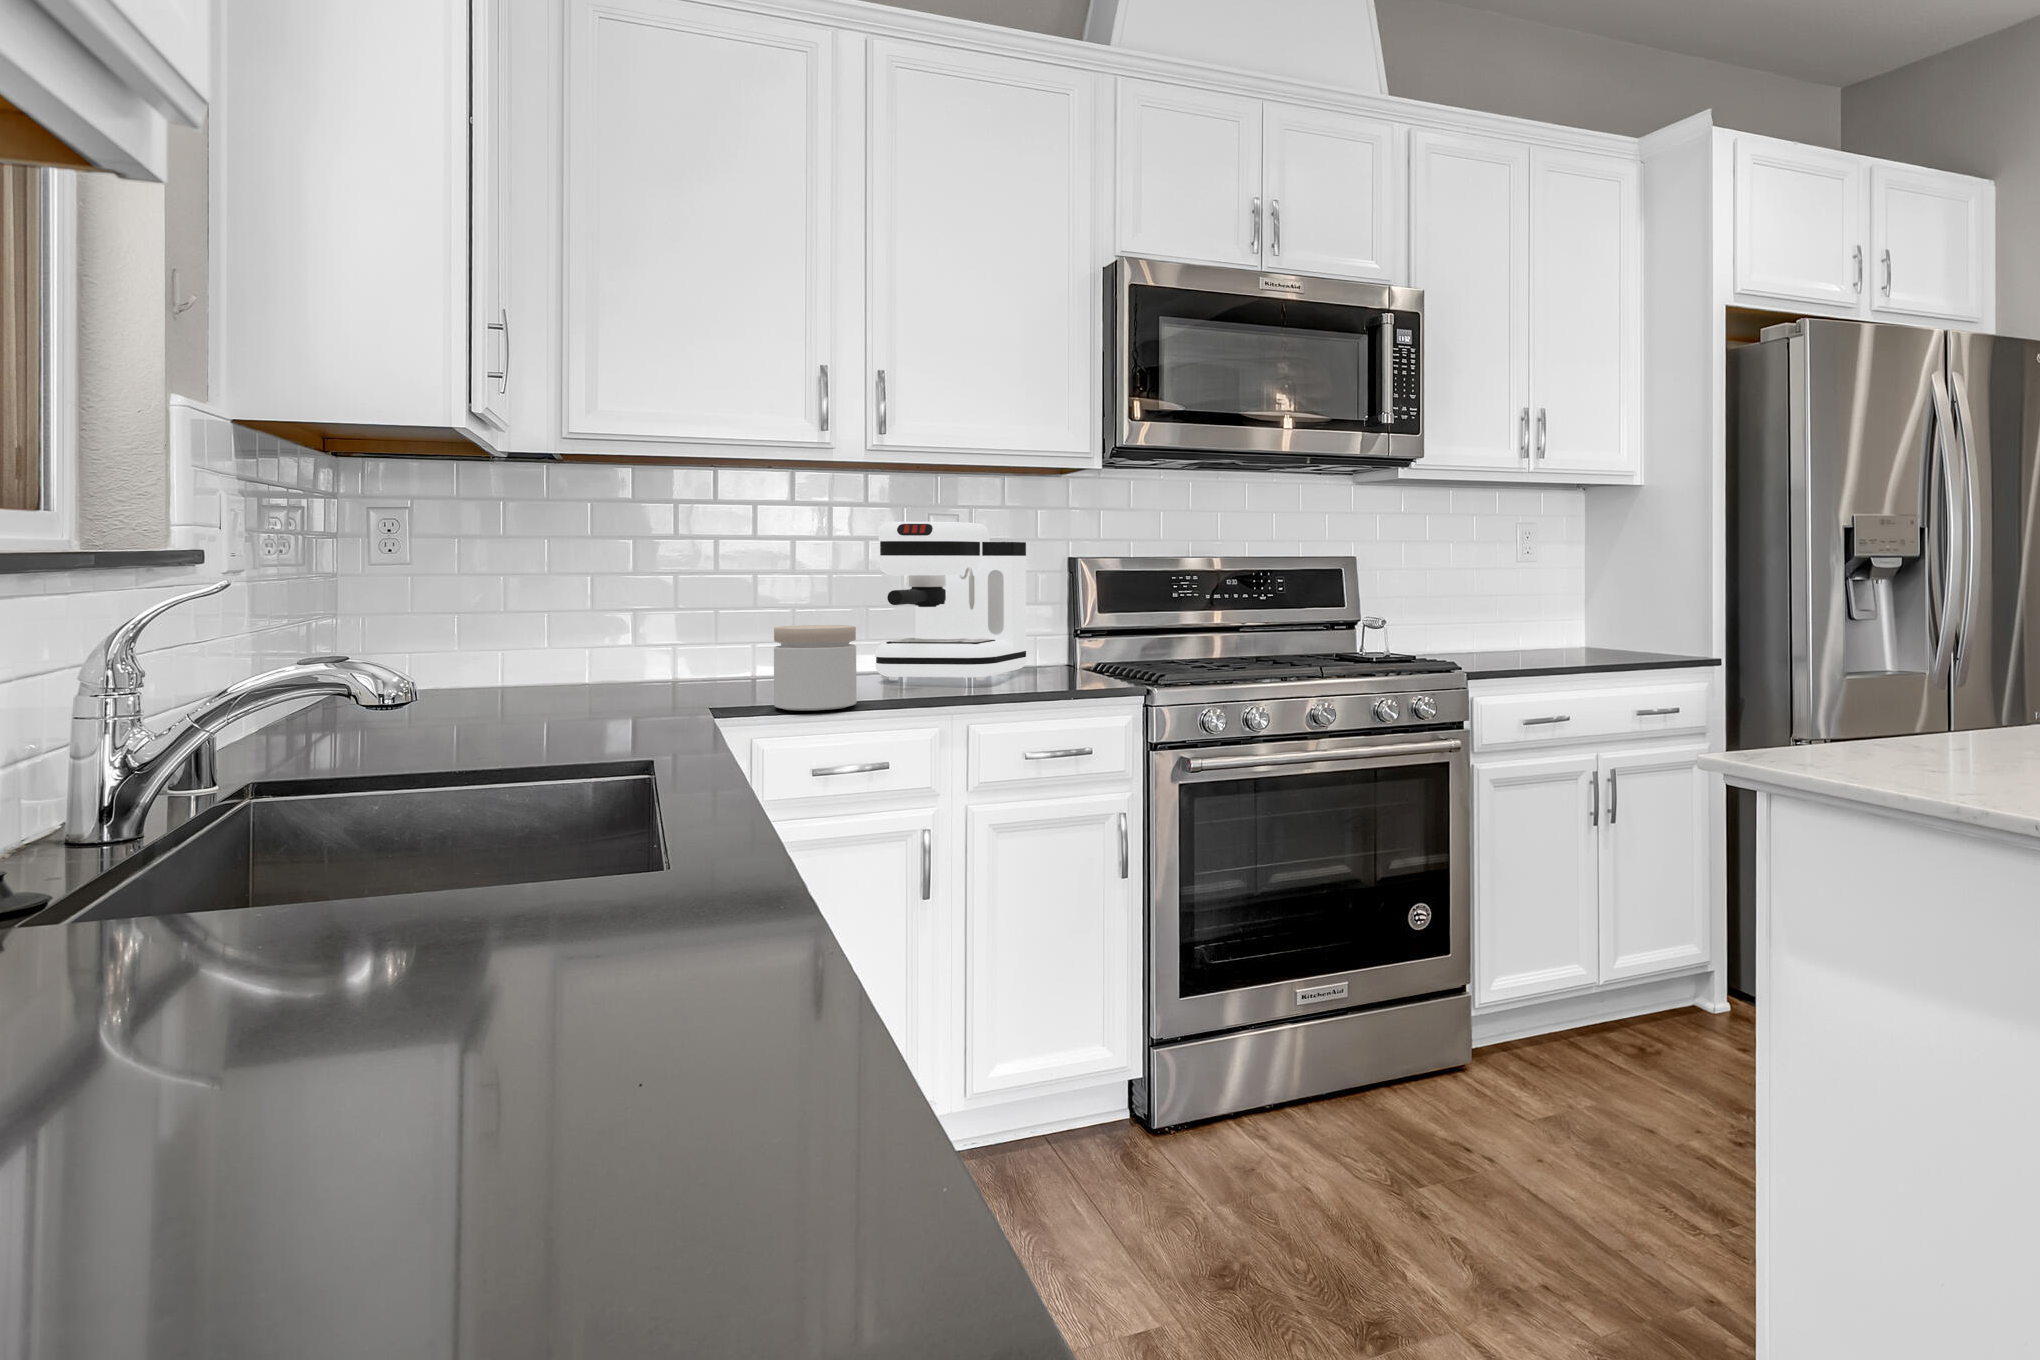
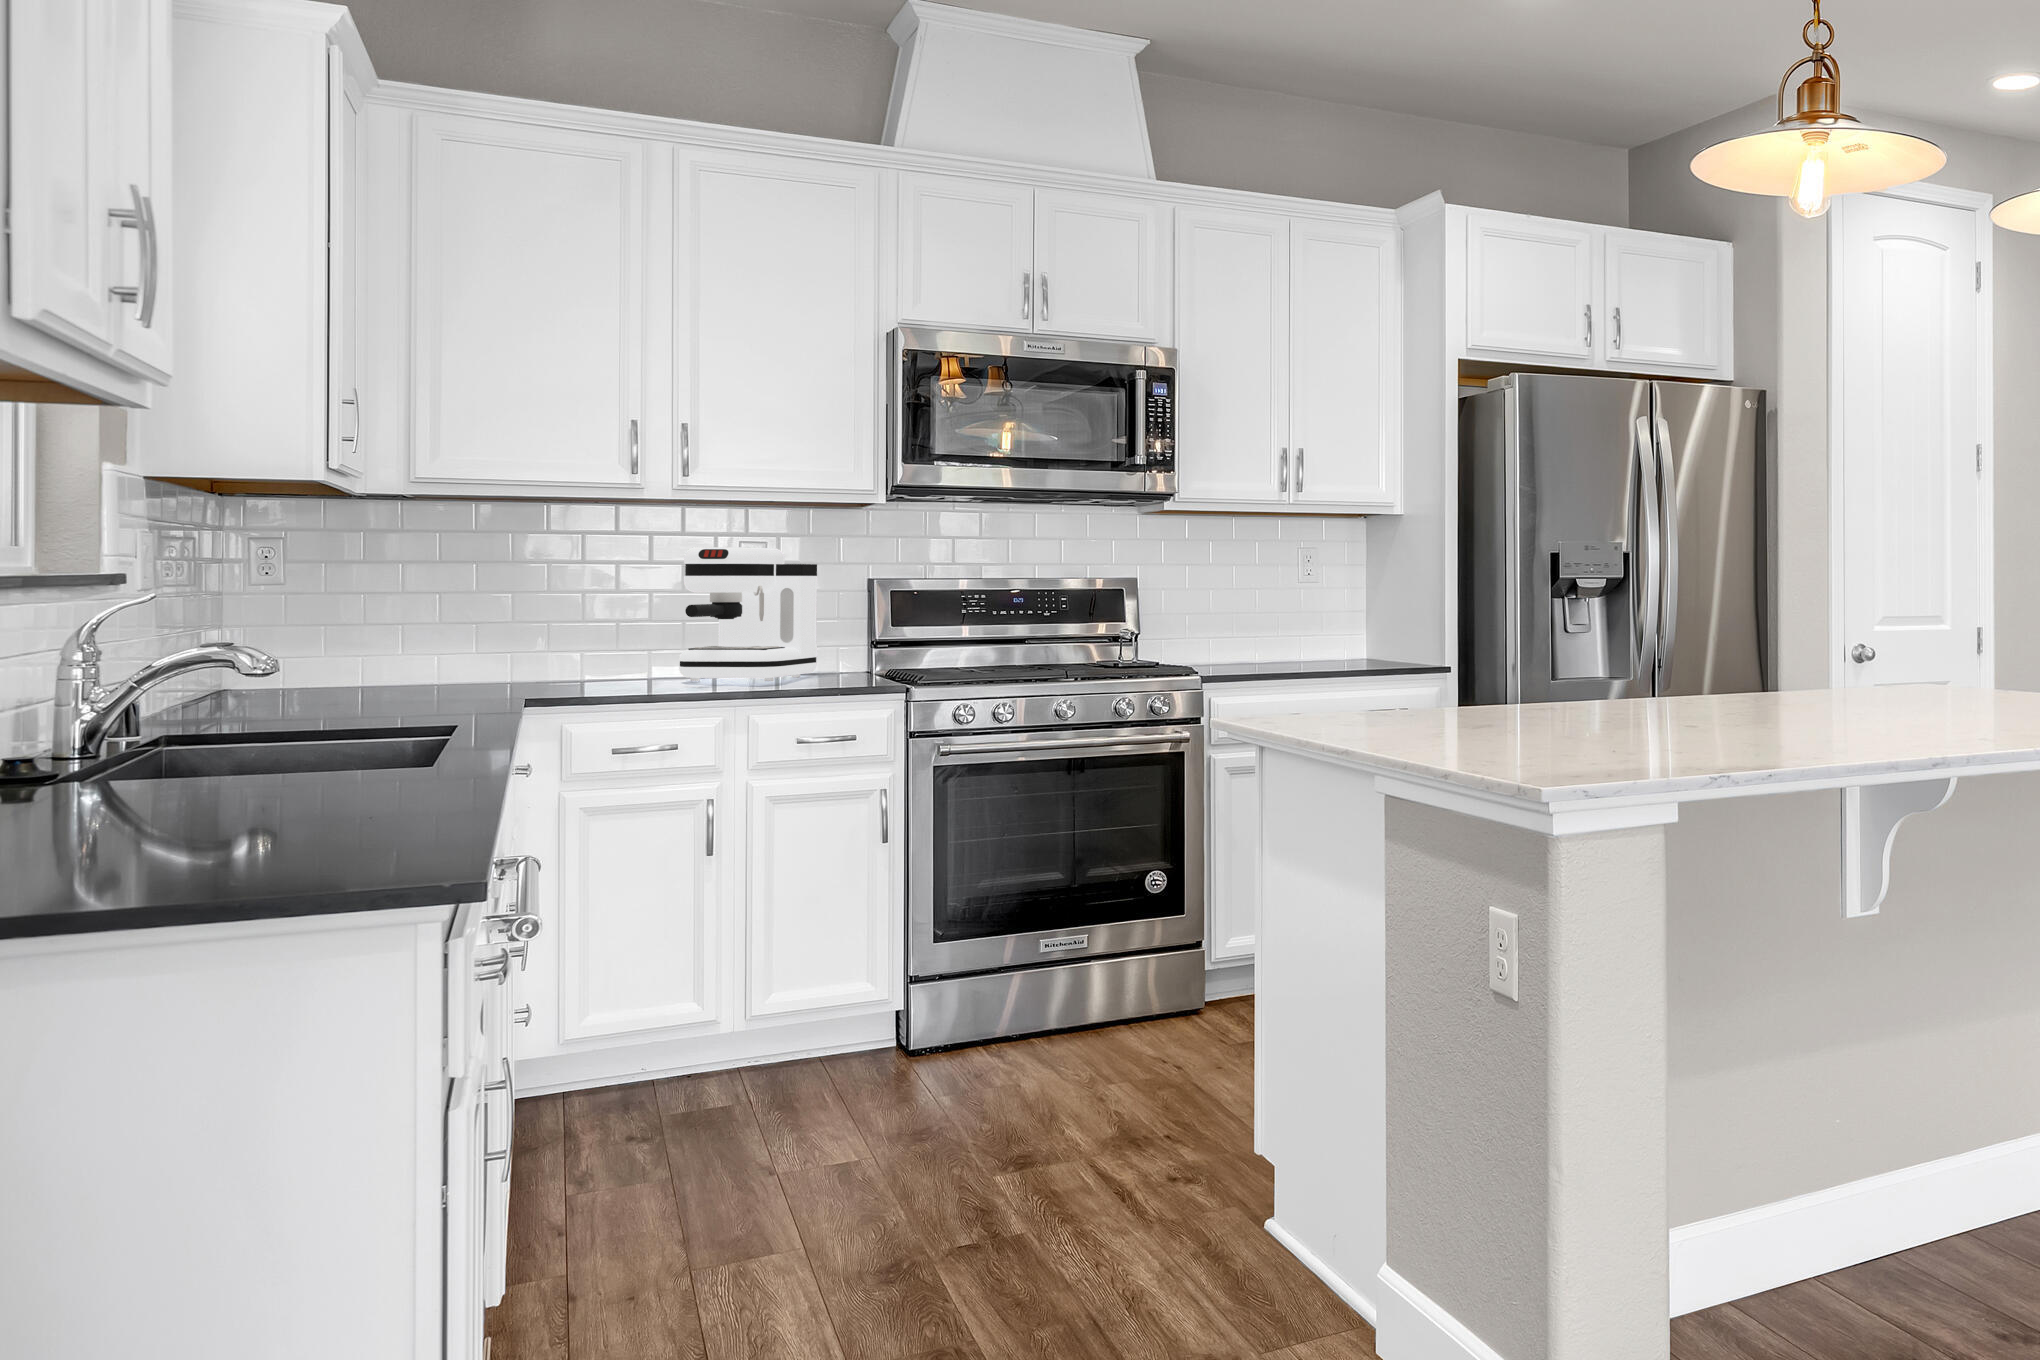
jar: present [774,625,857,710] -> none [581,633,652,702]

